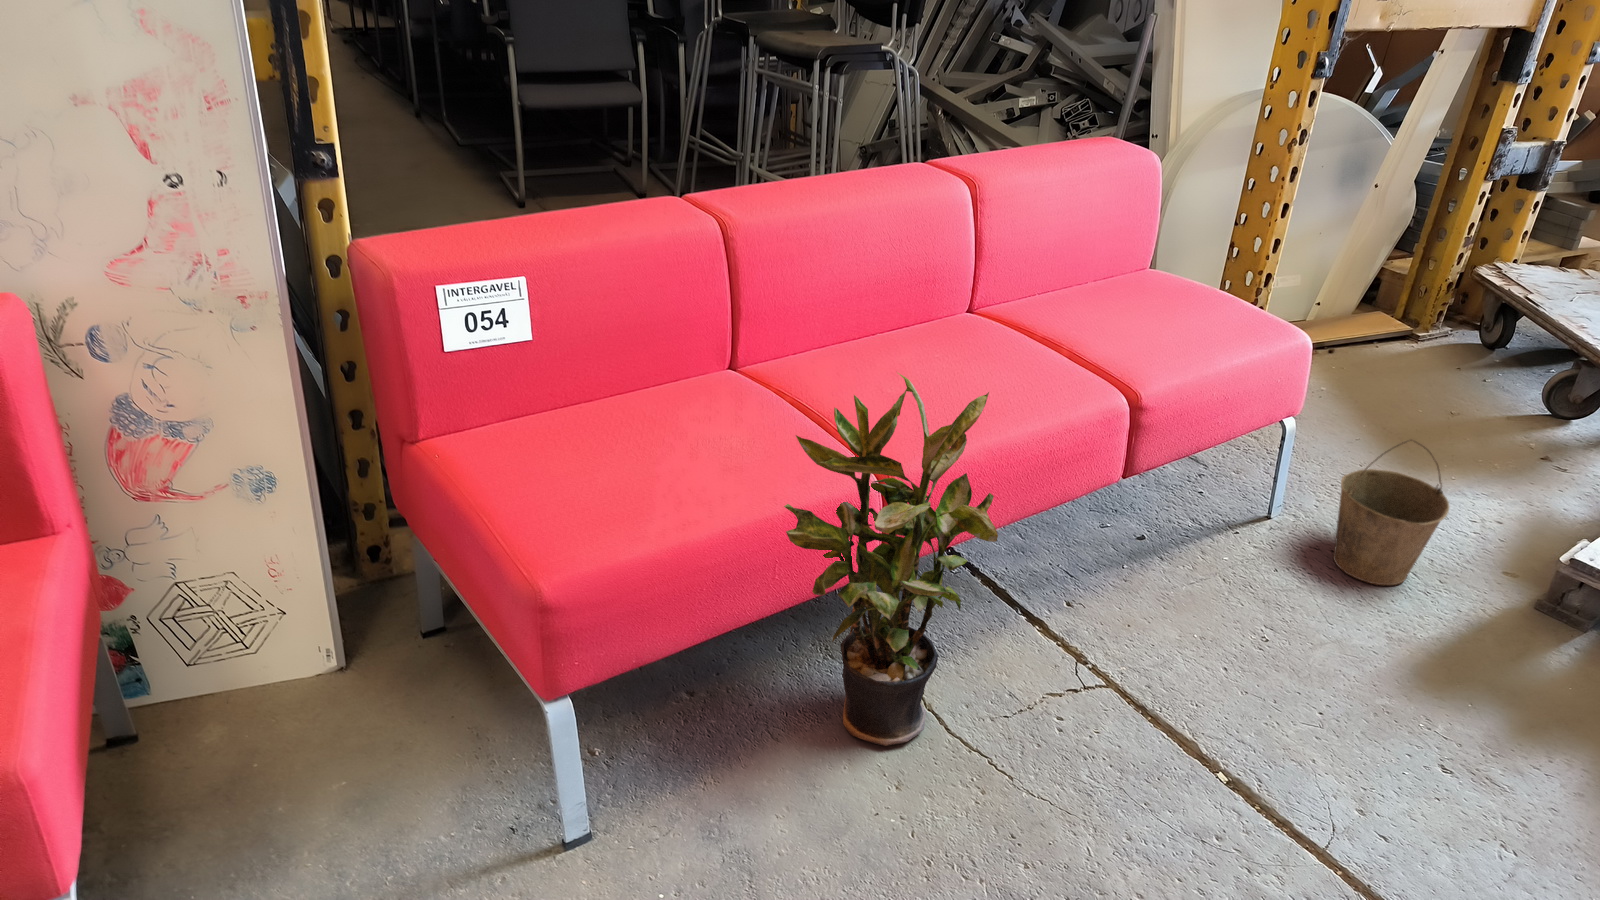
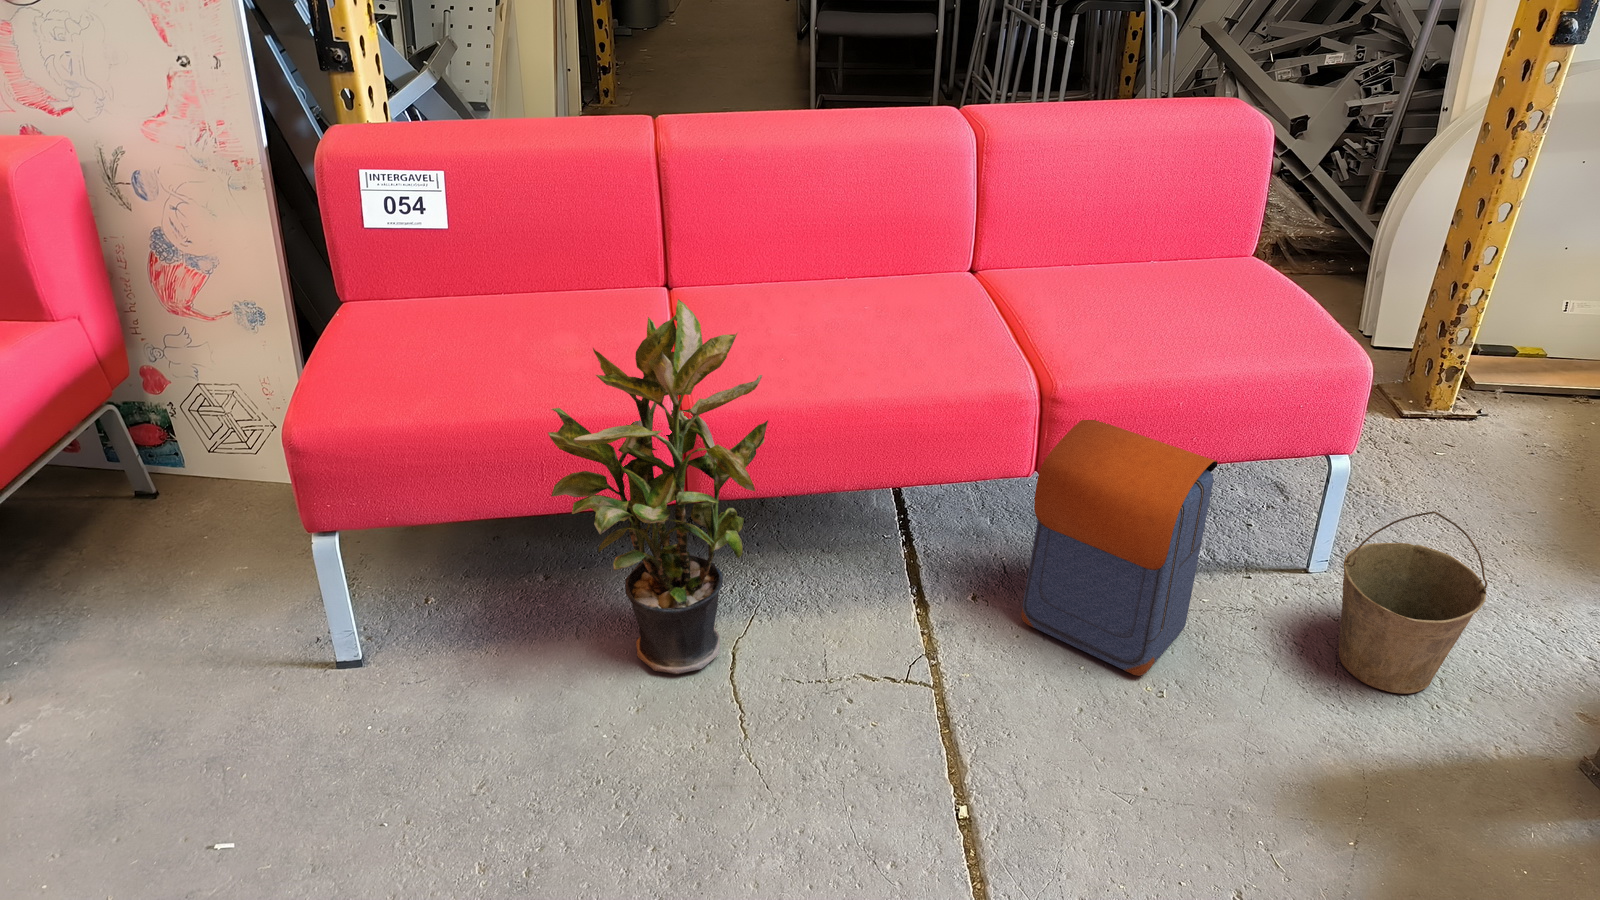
backpack: none [1119,418,1284,625] -> present [1021,419,1218,676]

